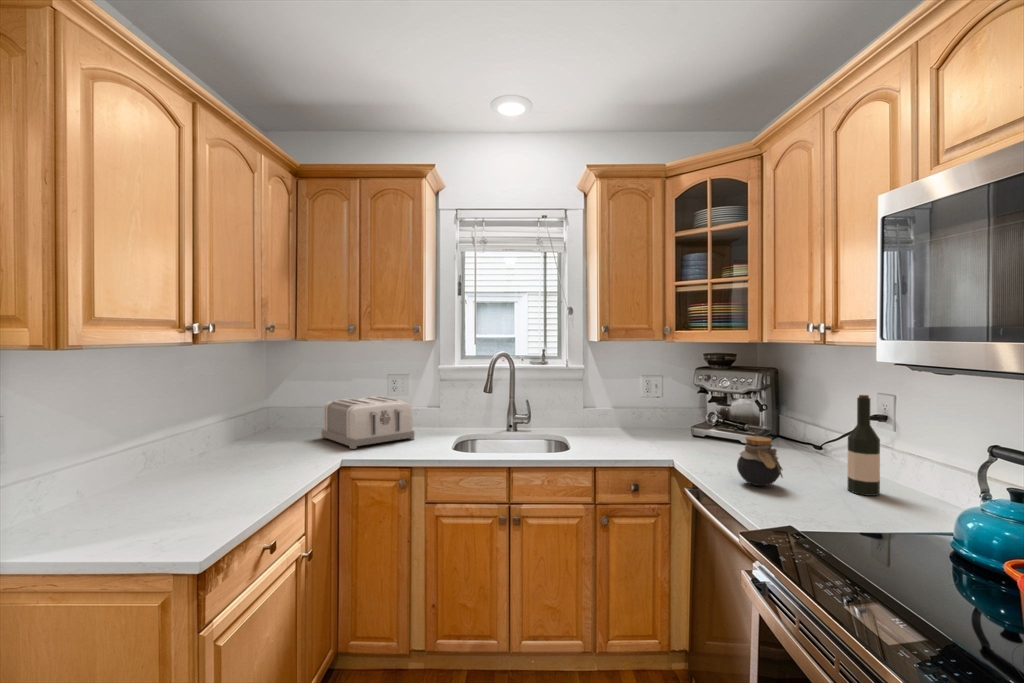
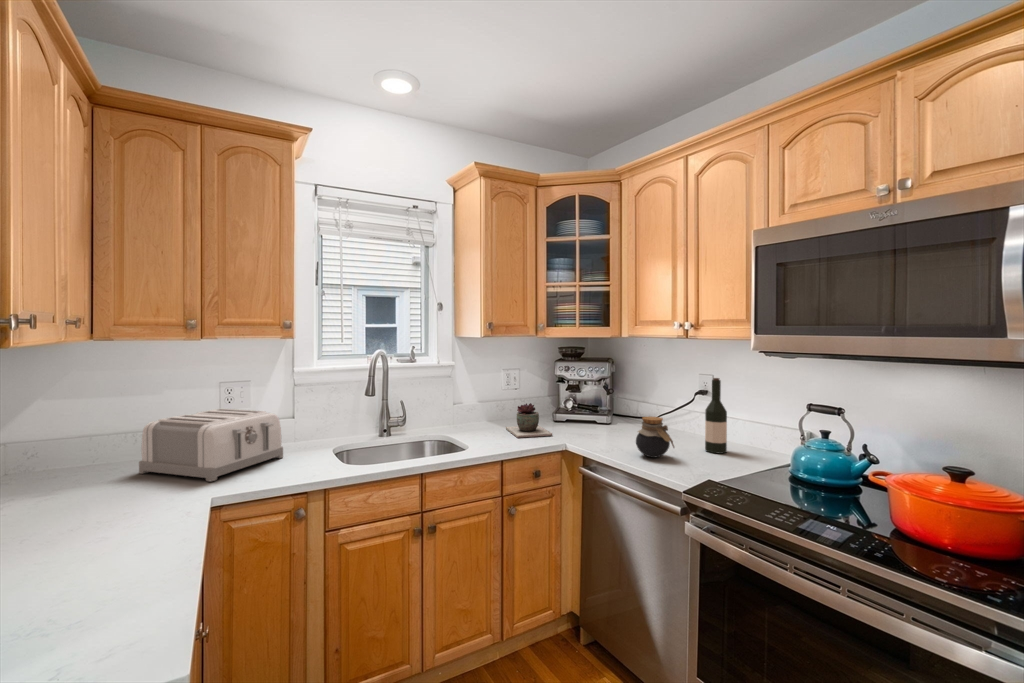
succulent plant: none [627,413,669,450] -> present [506,403,552,438]

